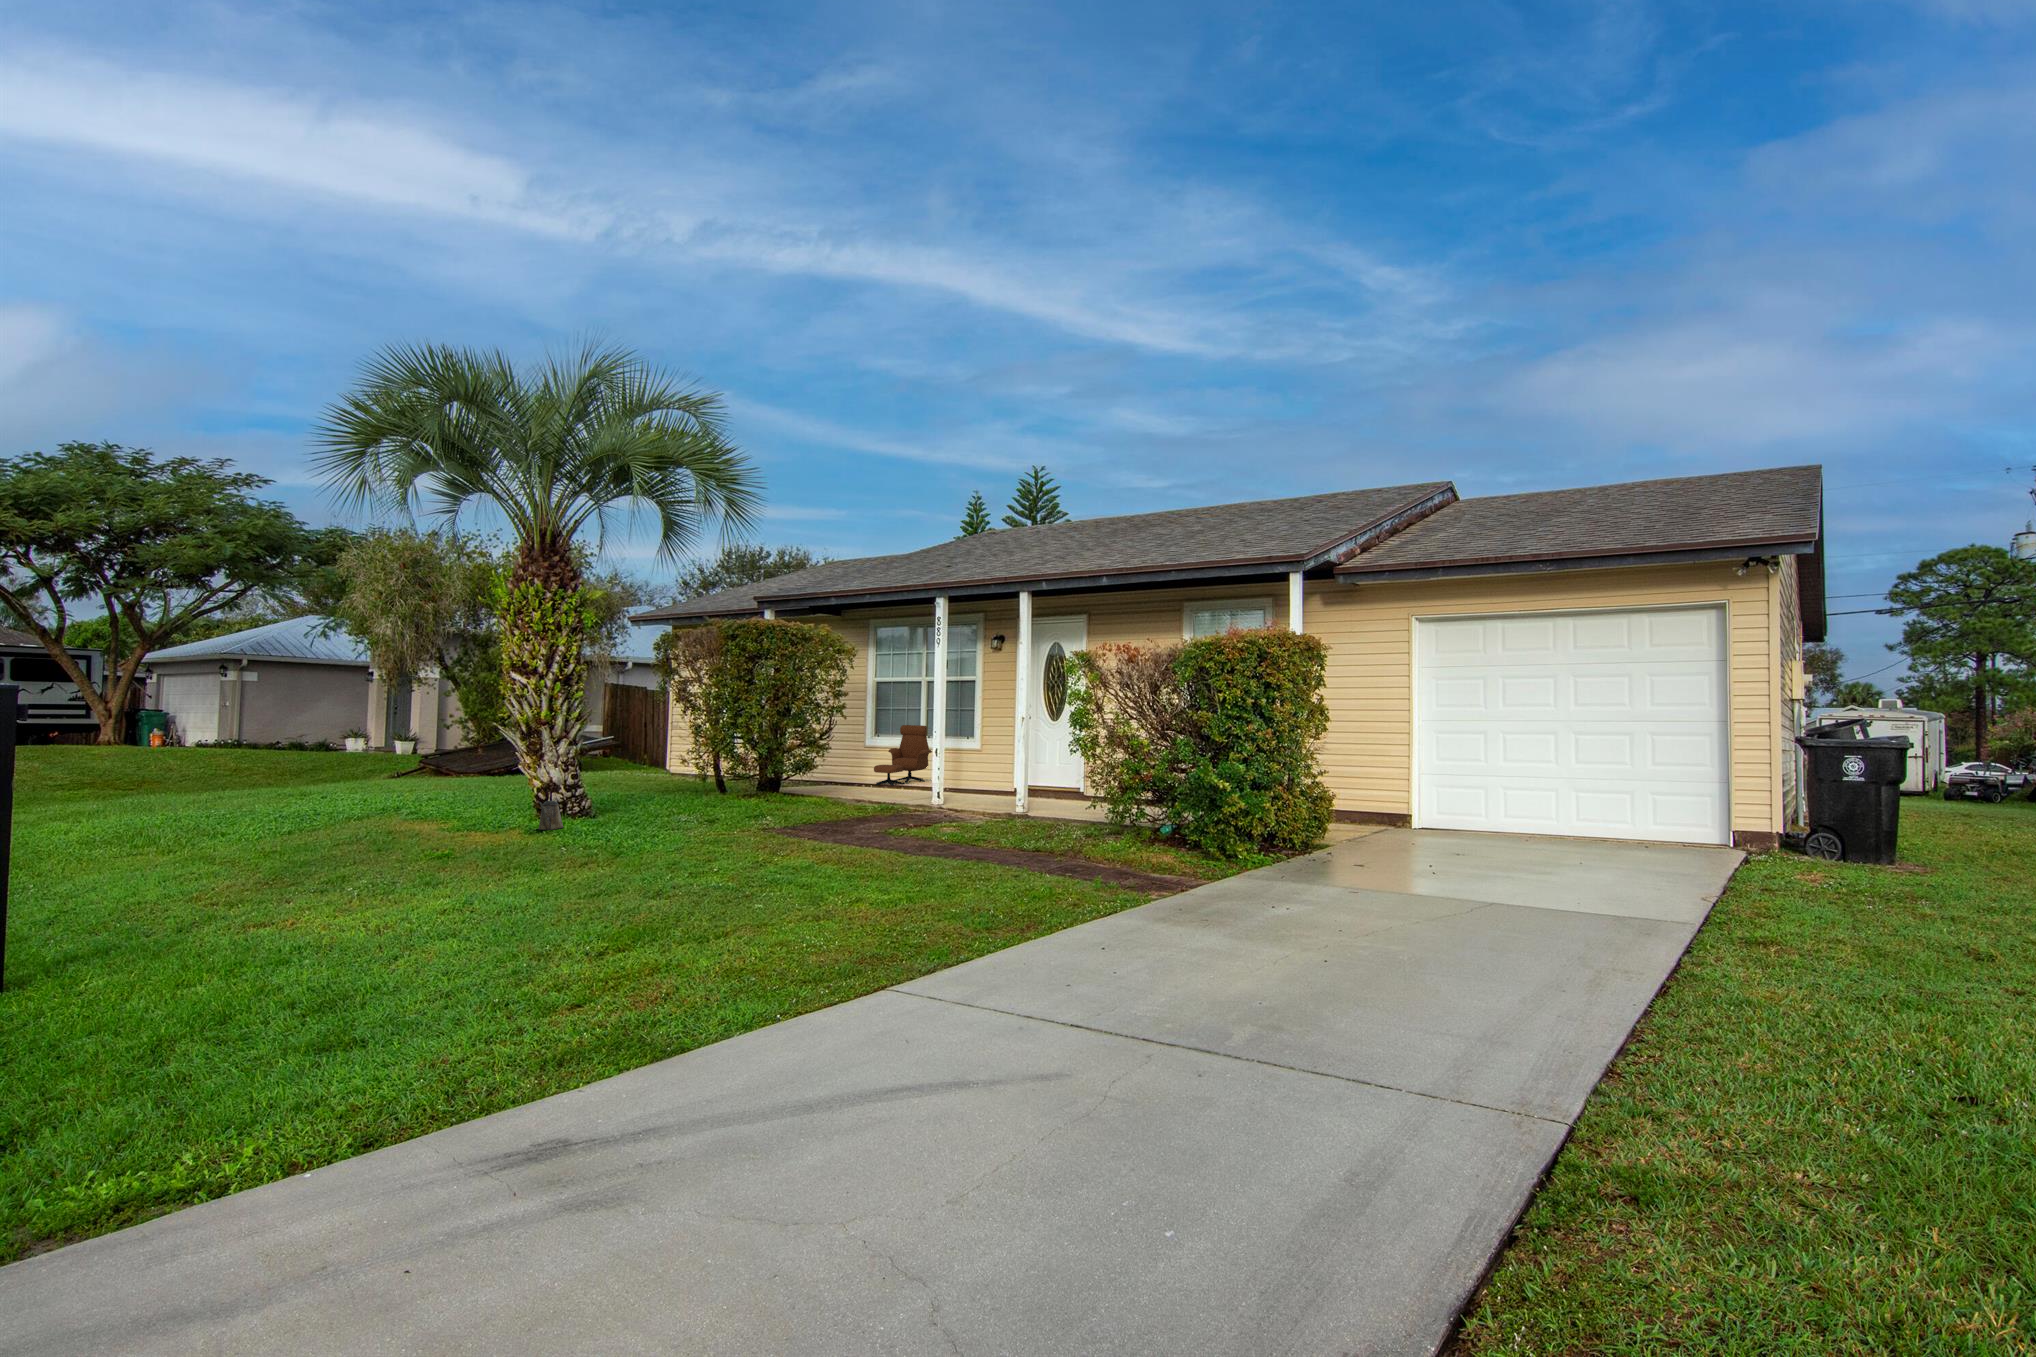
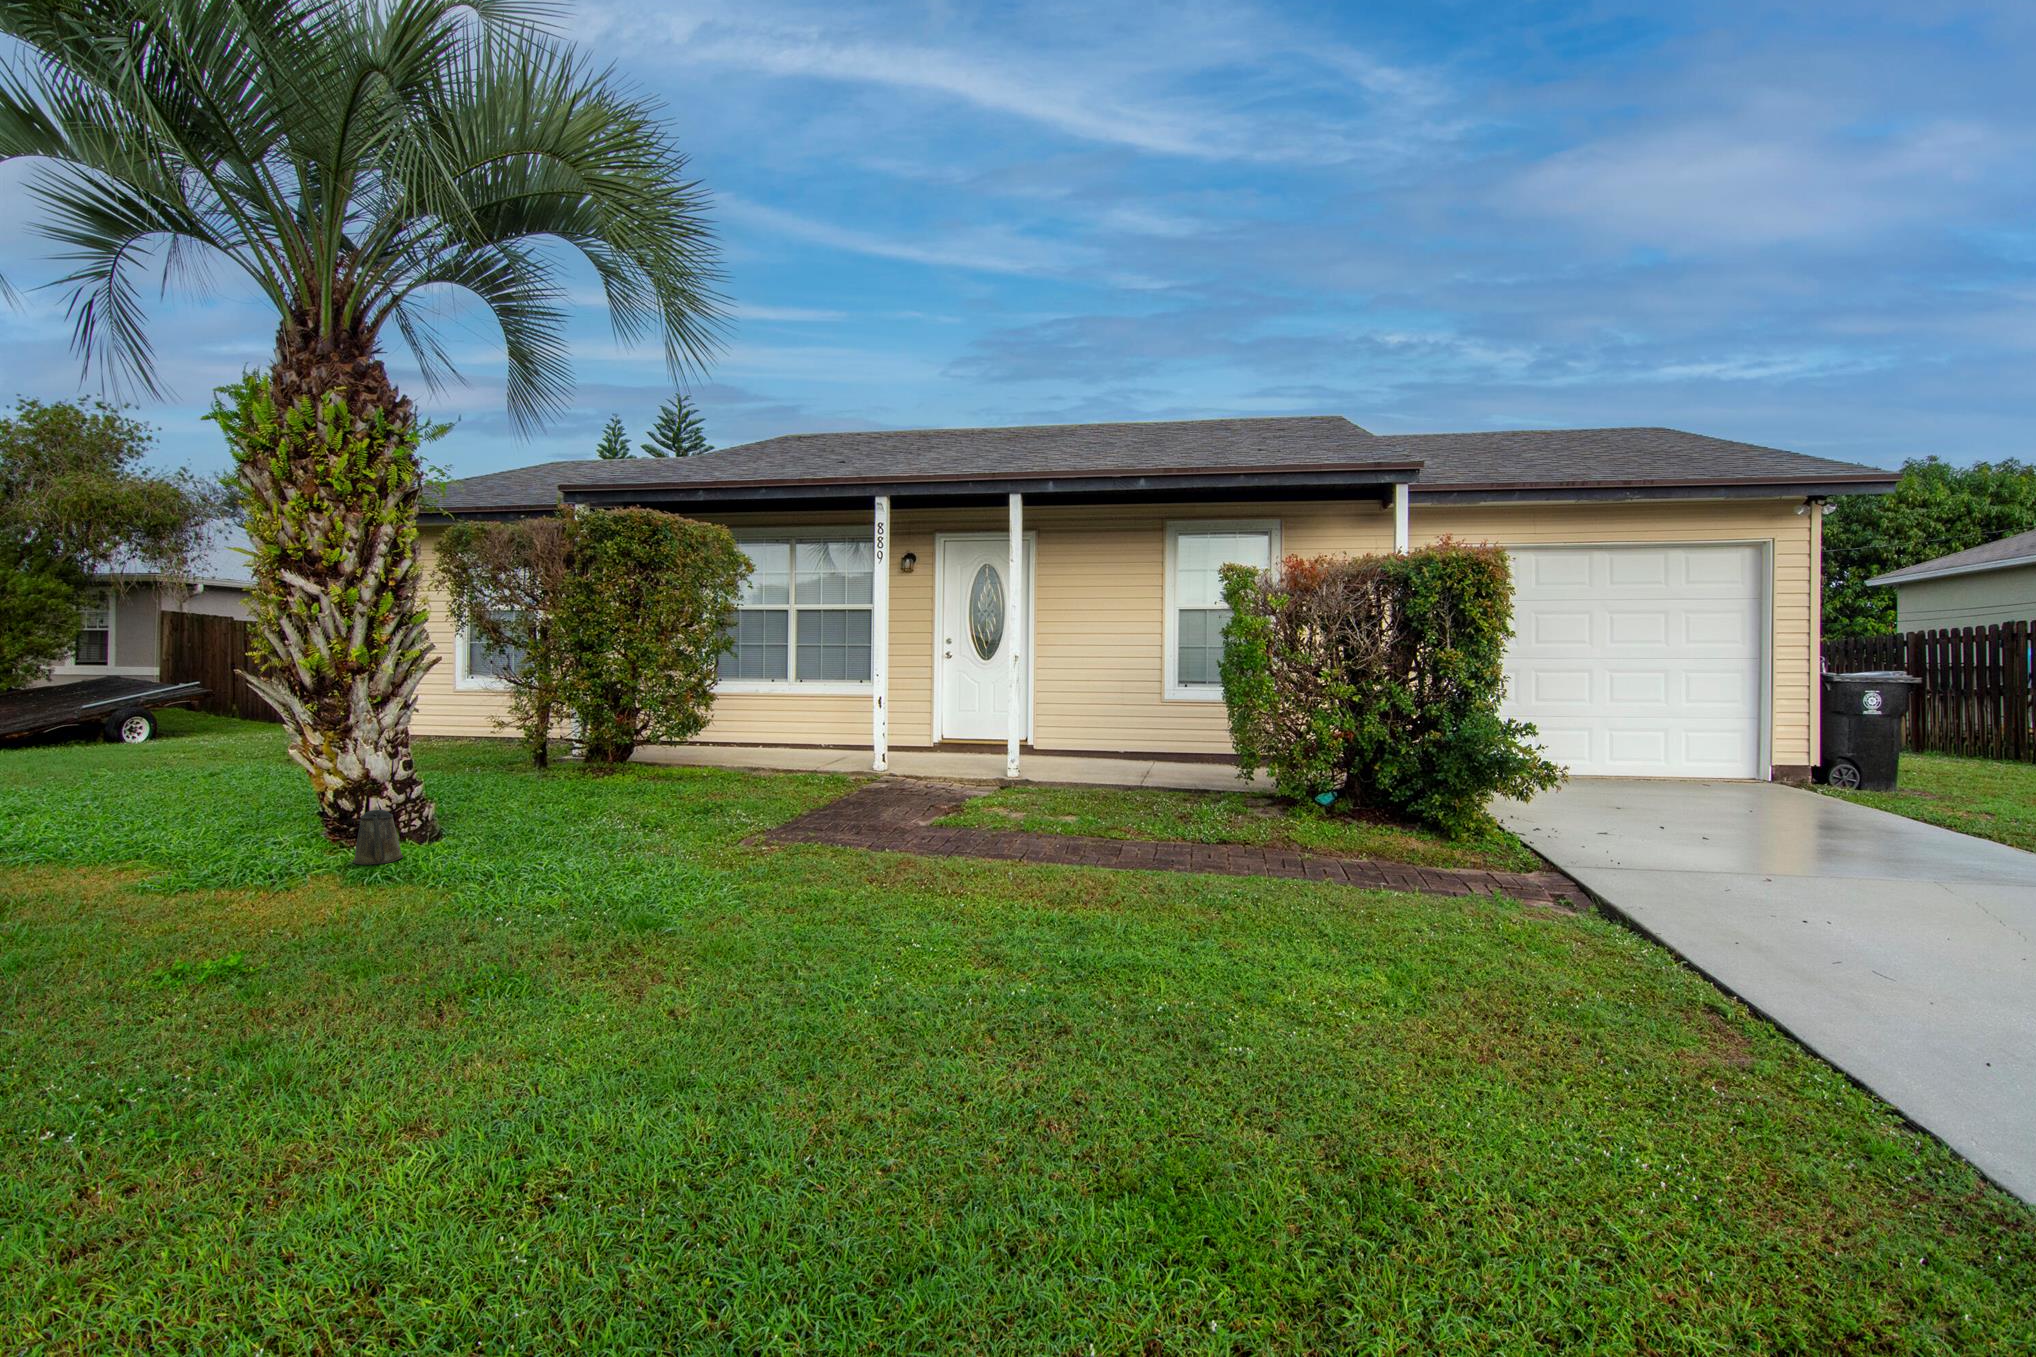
lounge chair: present [874,725,932,786] -> none [754,674,824,756]

